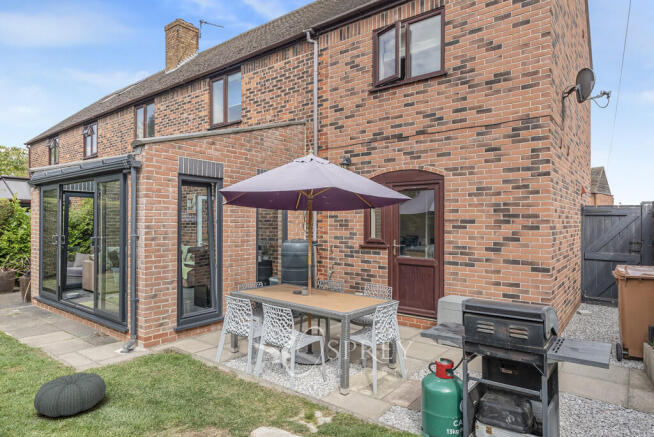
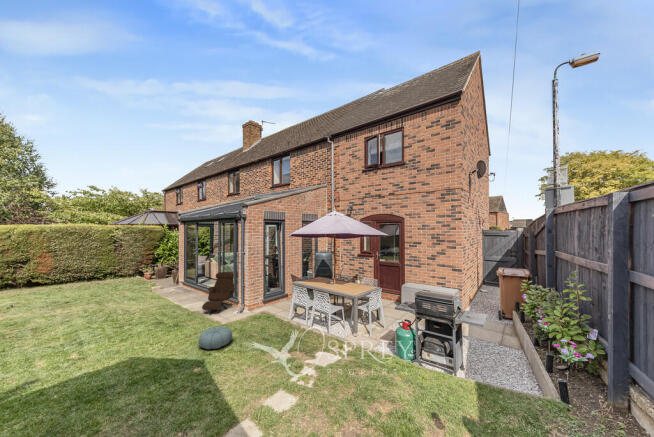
lounge chair: none [62,276,133,356] -> present [202,272,235,315]

